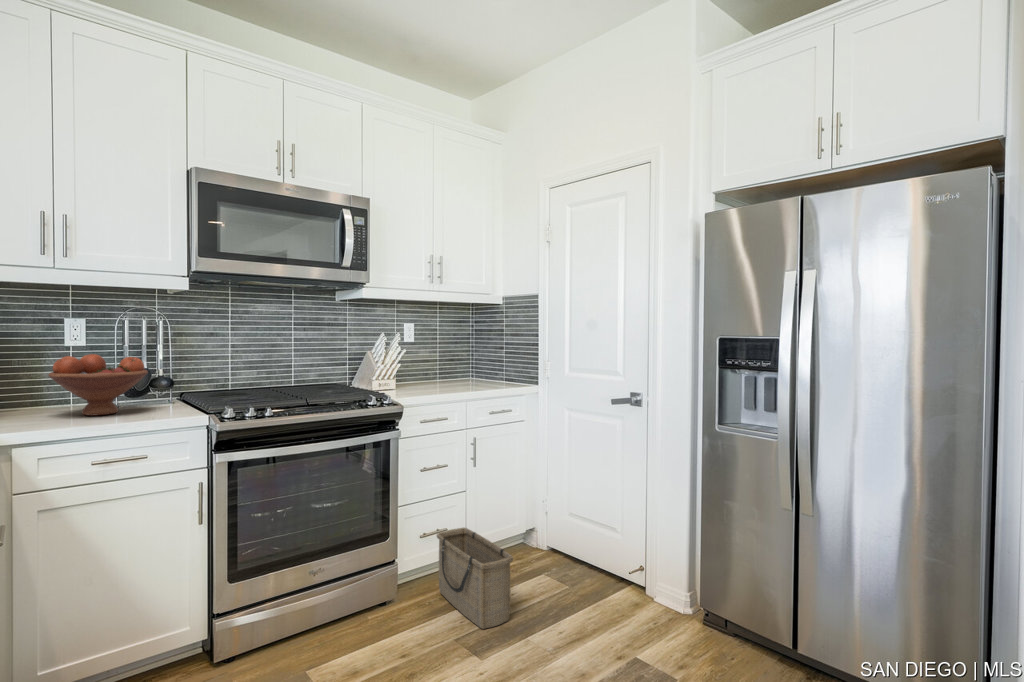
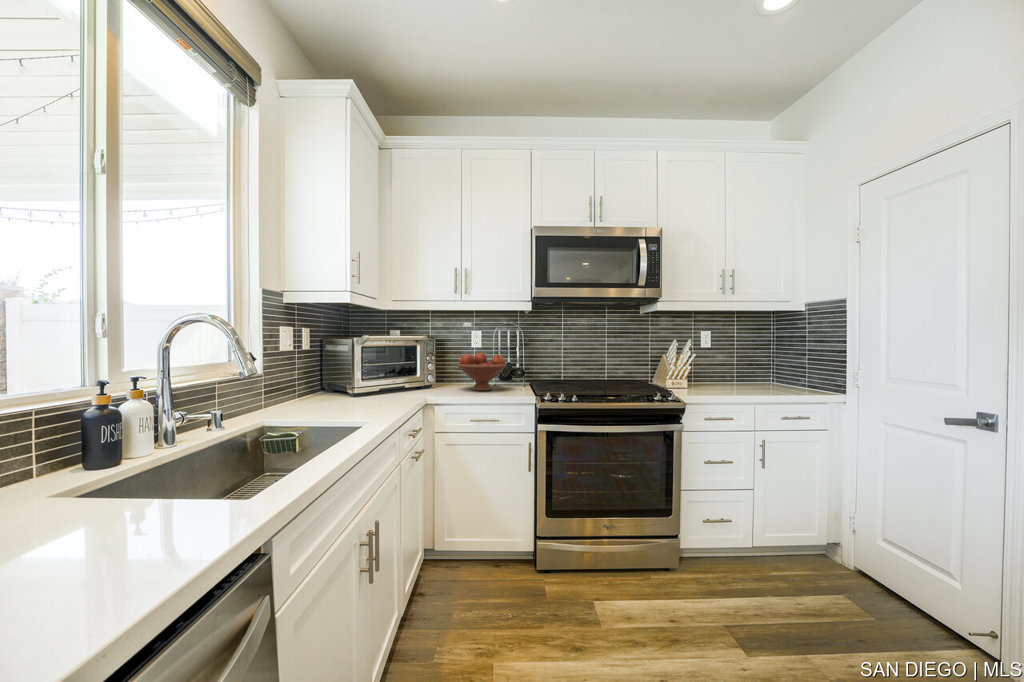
basket: present [437,528,513,629] -> none [717,521,794,629]

